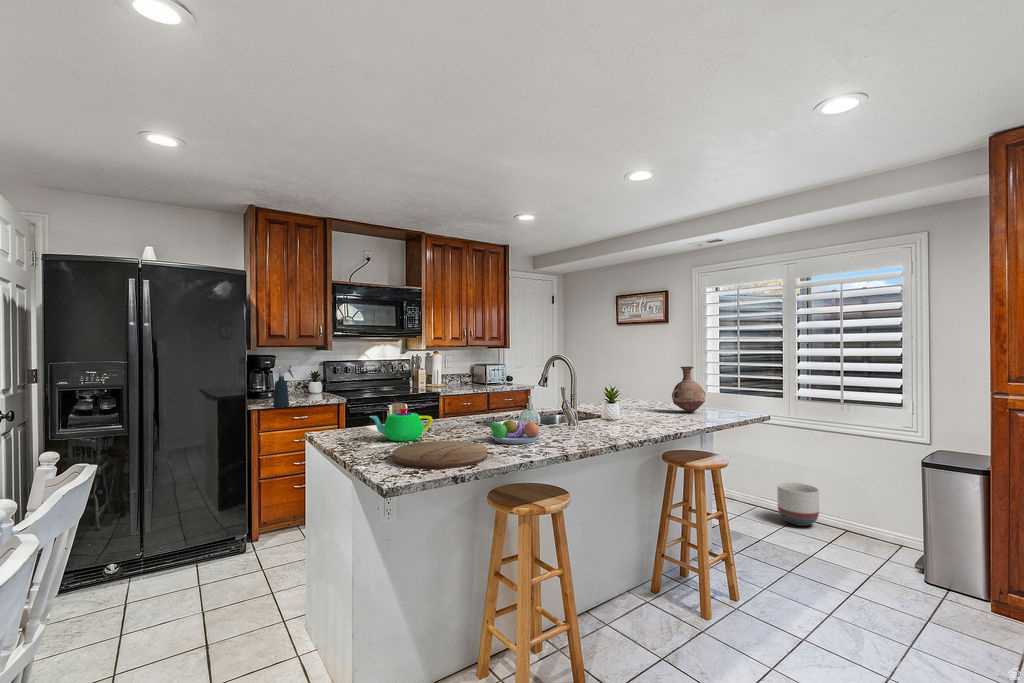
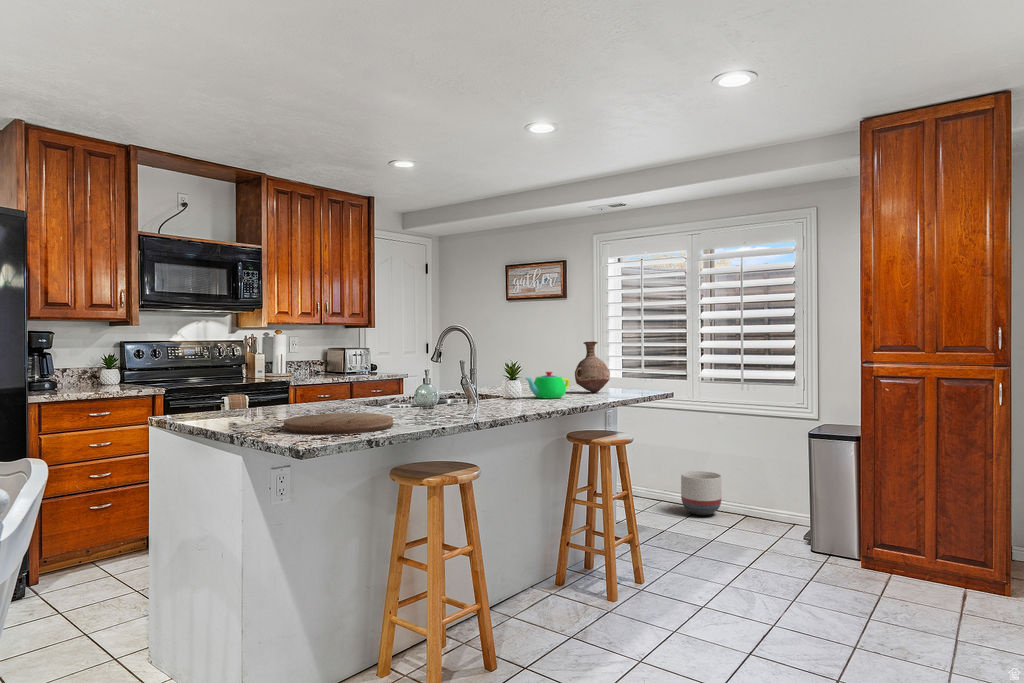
spray bottle: present [273,366,293,407] -> none [62,343,91,398]
teapot: present [369,408,432,441] -> present [525,372,570,399]
fruit bowl: present [486,417,540,444] -> none [379,390,443,417]

